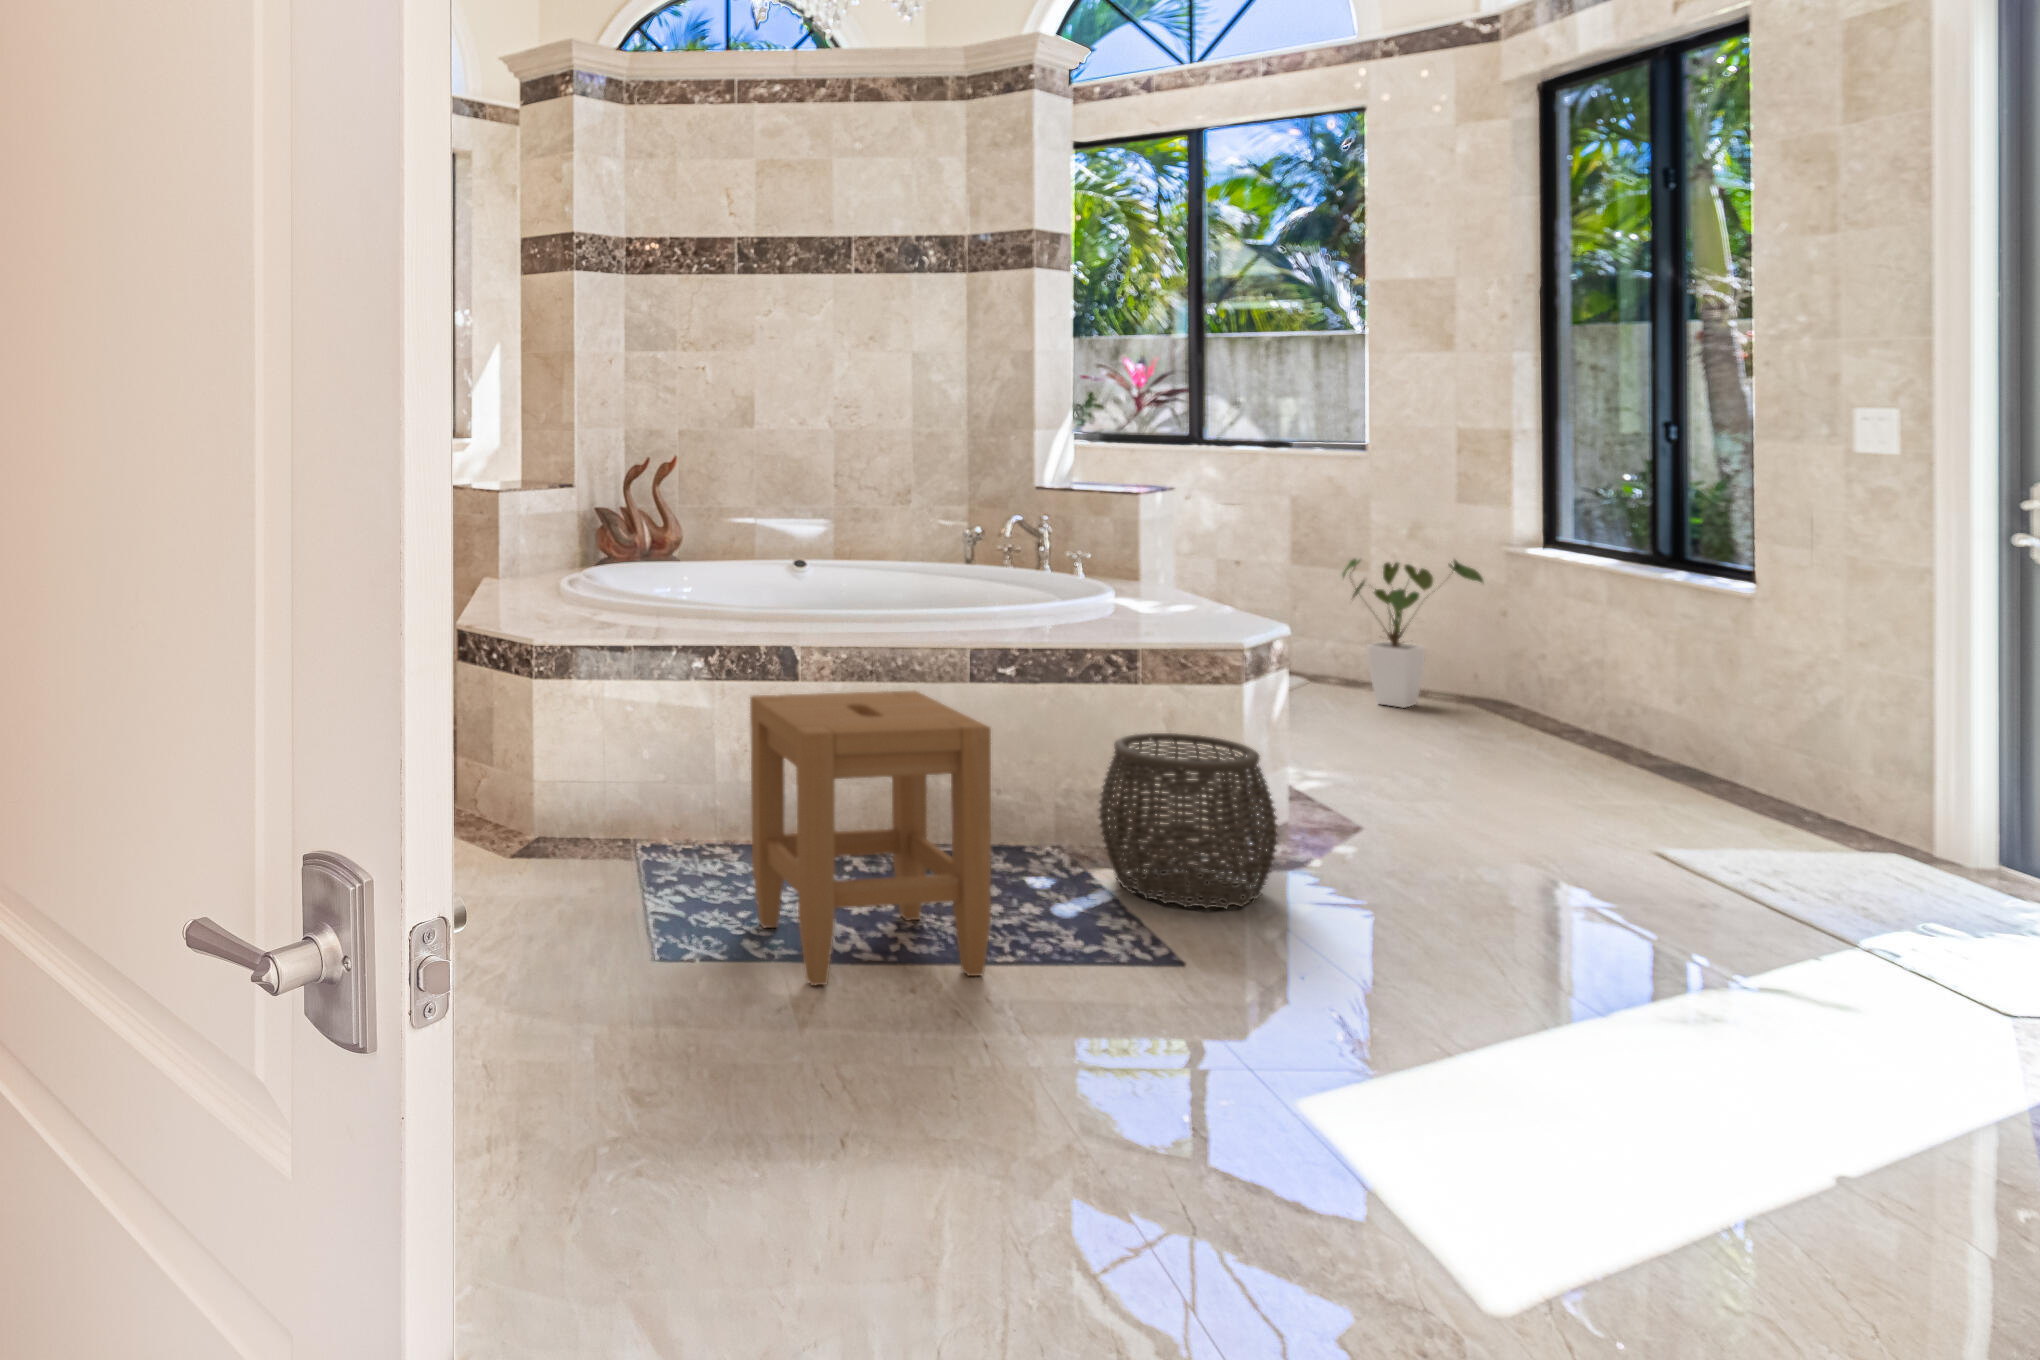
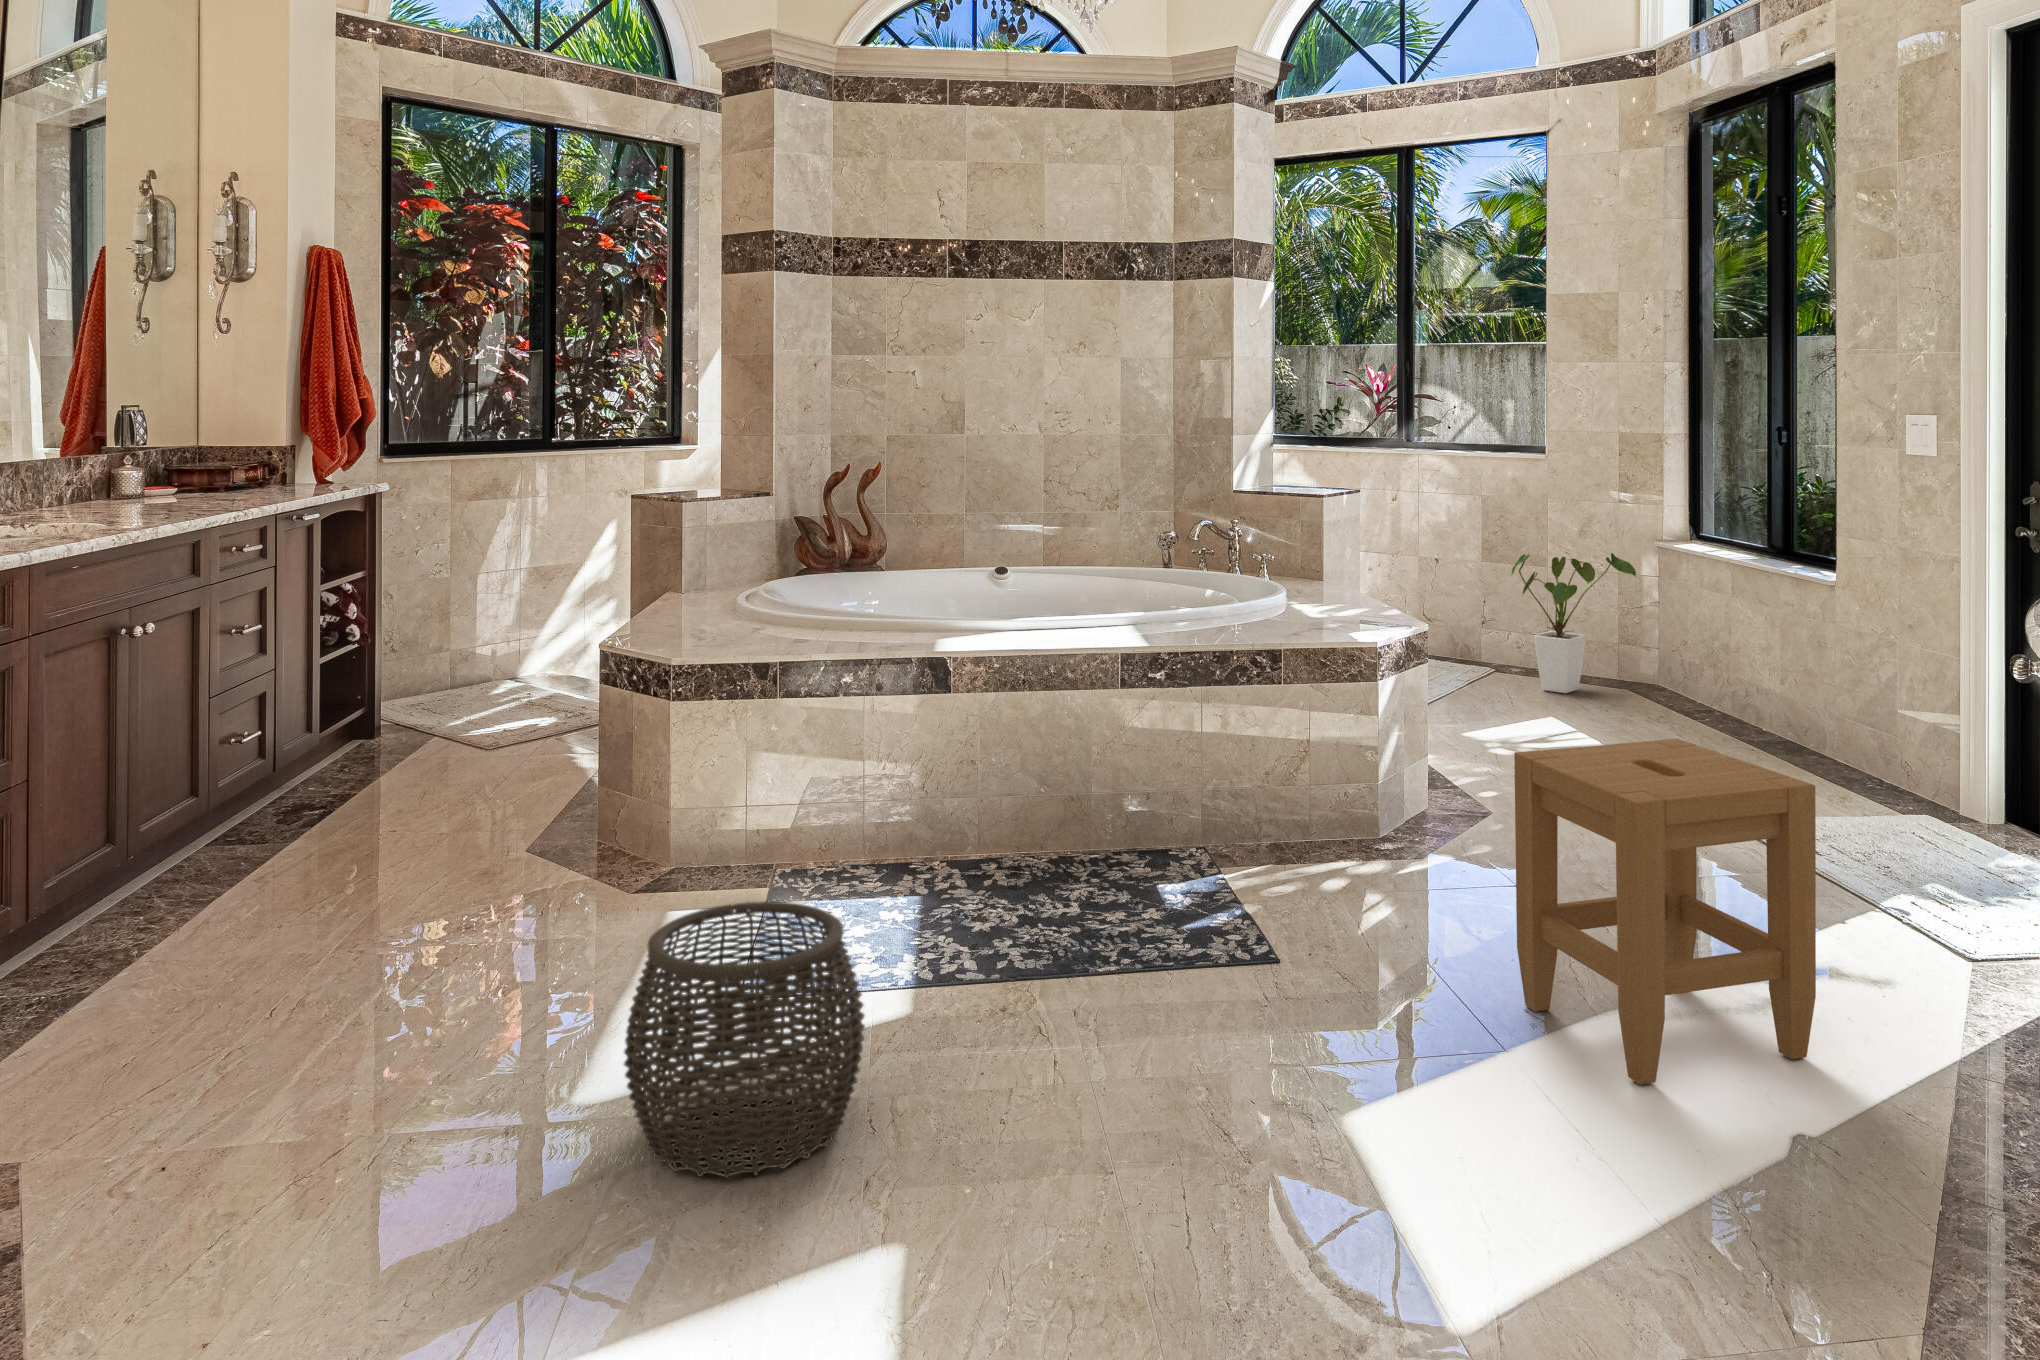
stool: present [750,690,991,985] -> present [1514,739,1816,1085]
woven basket: present [1099,733,1278,909] -> present [624,901,865,1178]

